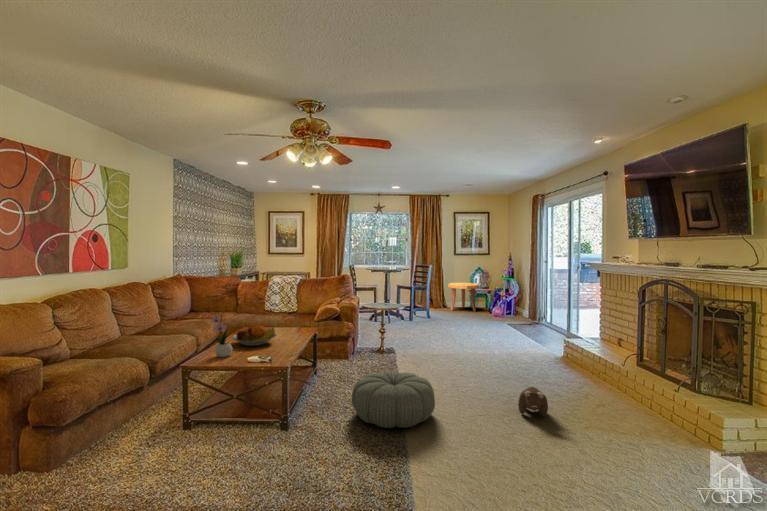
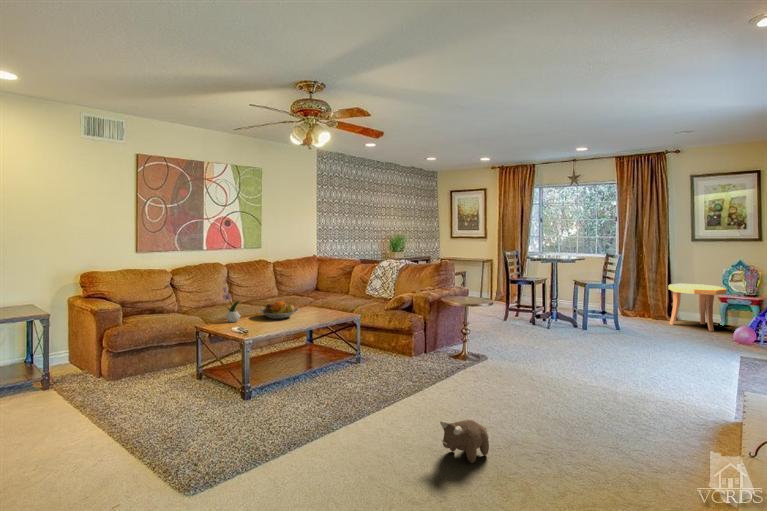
pouf: present [352,371,435,428] -> none [286,362,375,420]

